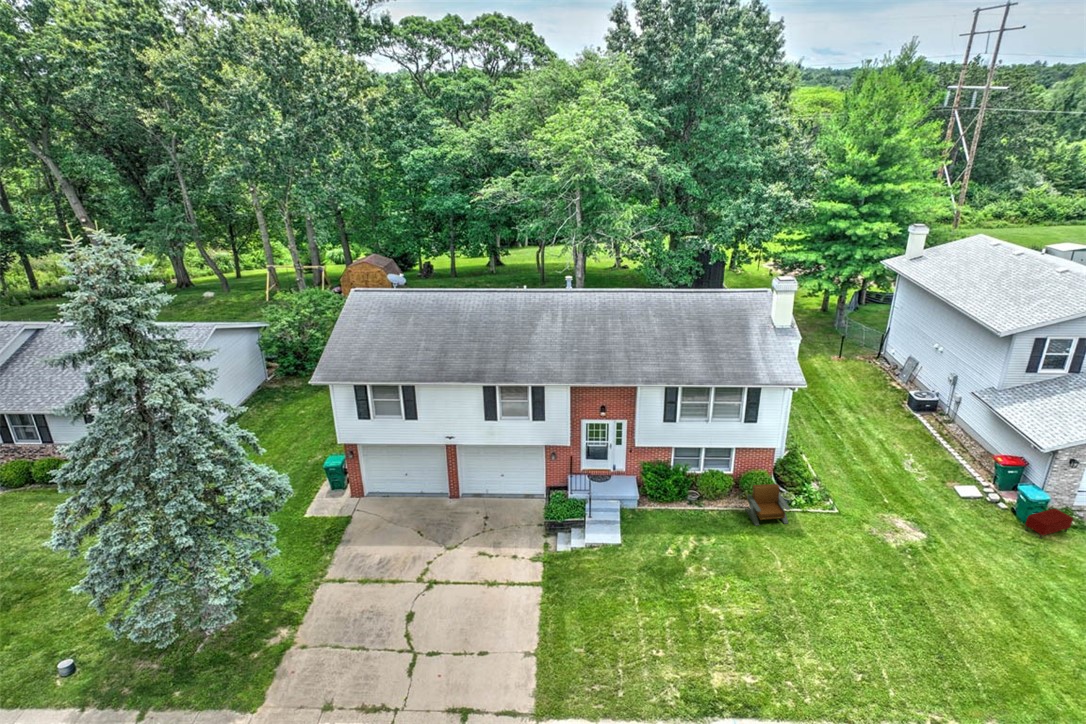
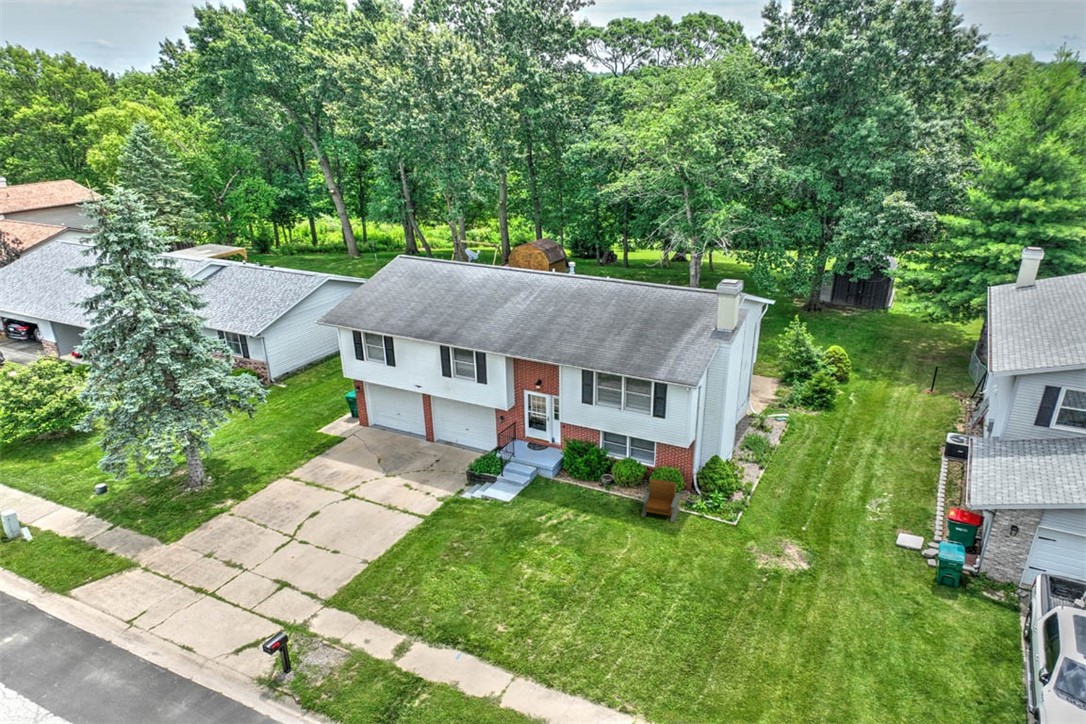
bench: present [1025,508,1073,539] -> none [932,576,991,609]

